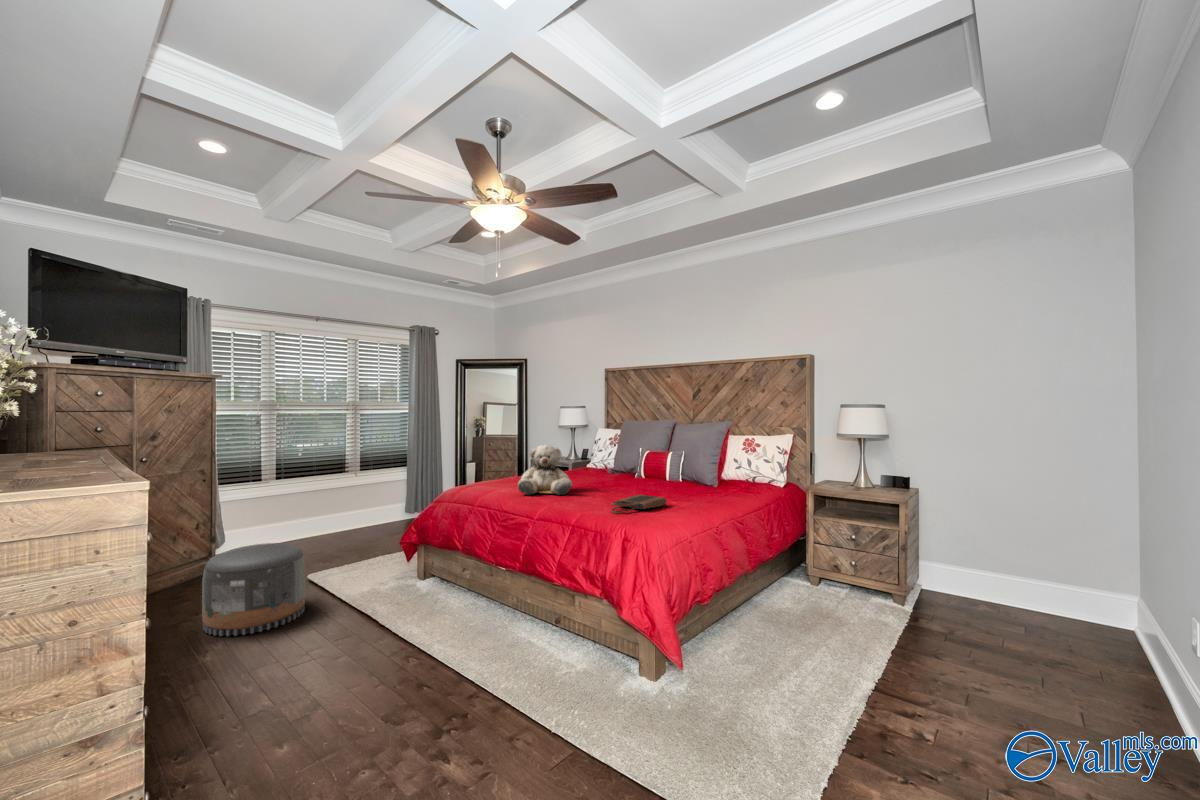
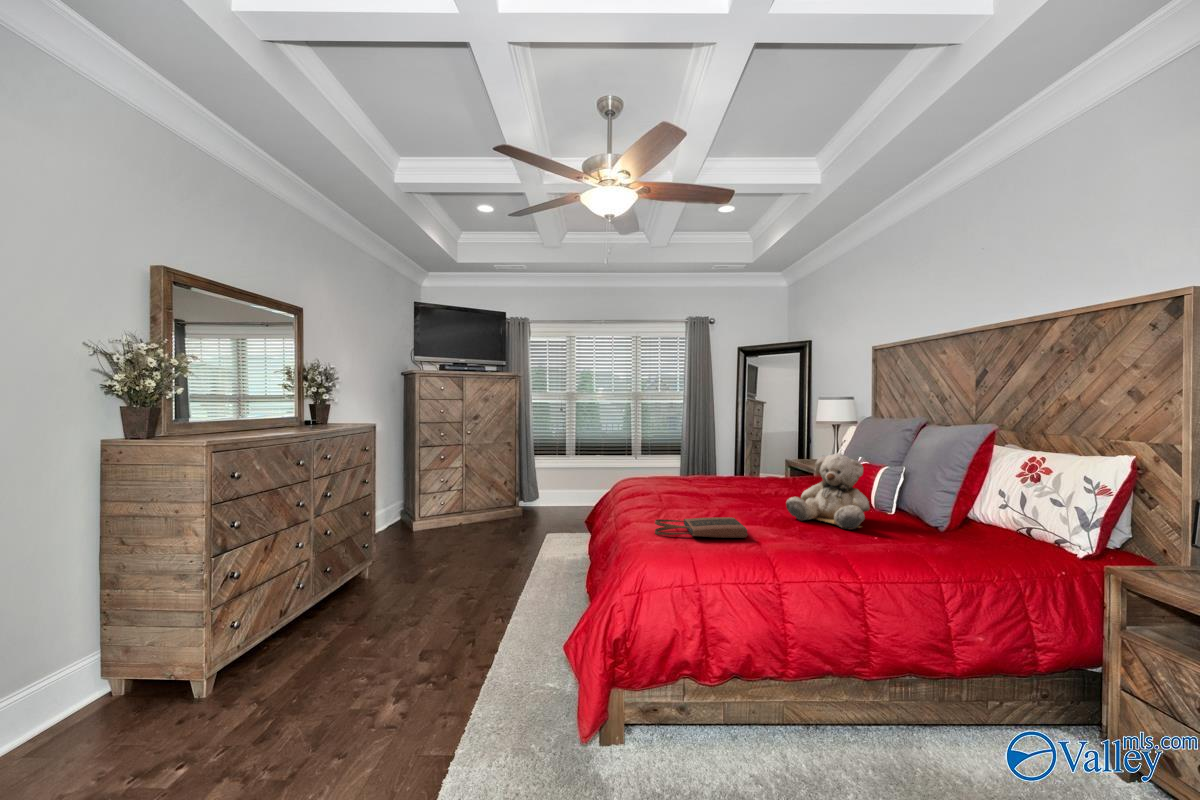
teddy bear: present [518,444,572,495] -> present [786,453,870,530]
pouf: present [202,543,305,636] -> none [446,502,512,567]

